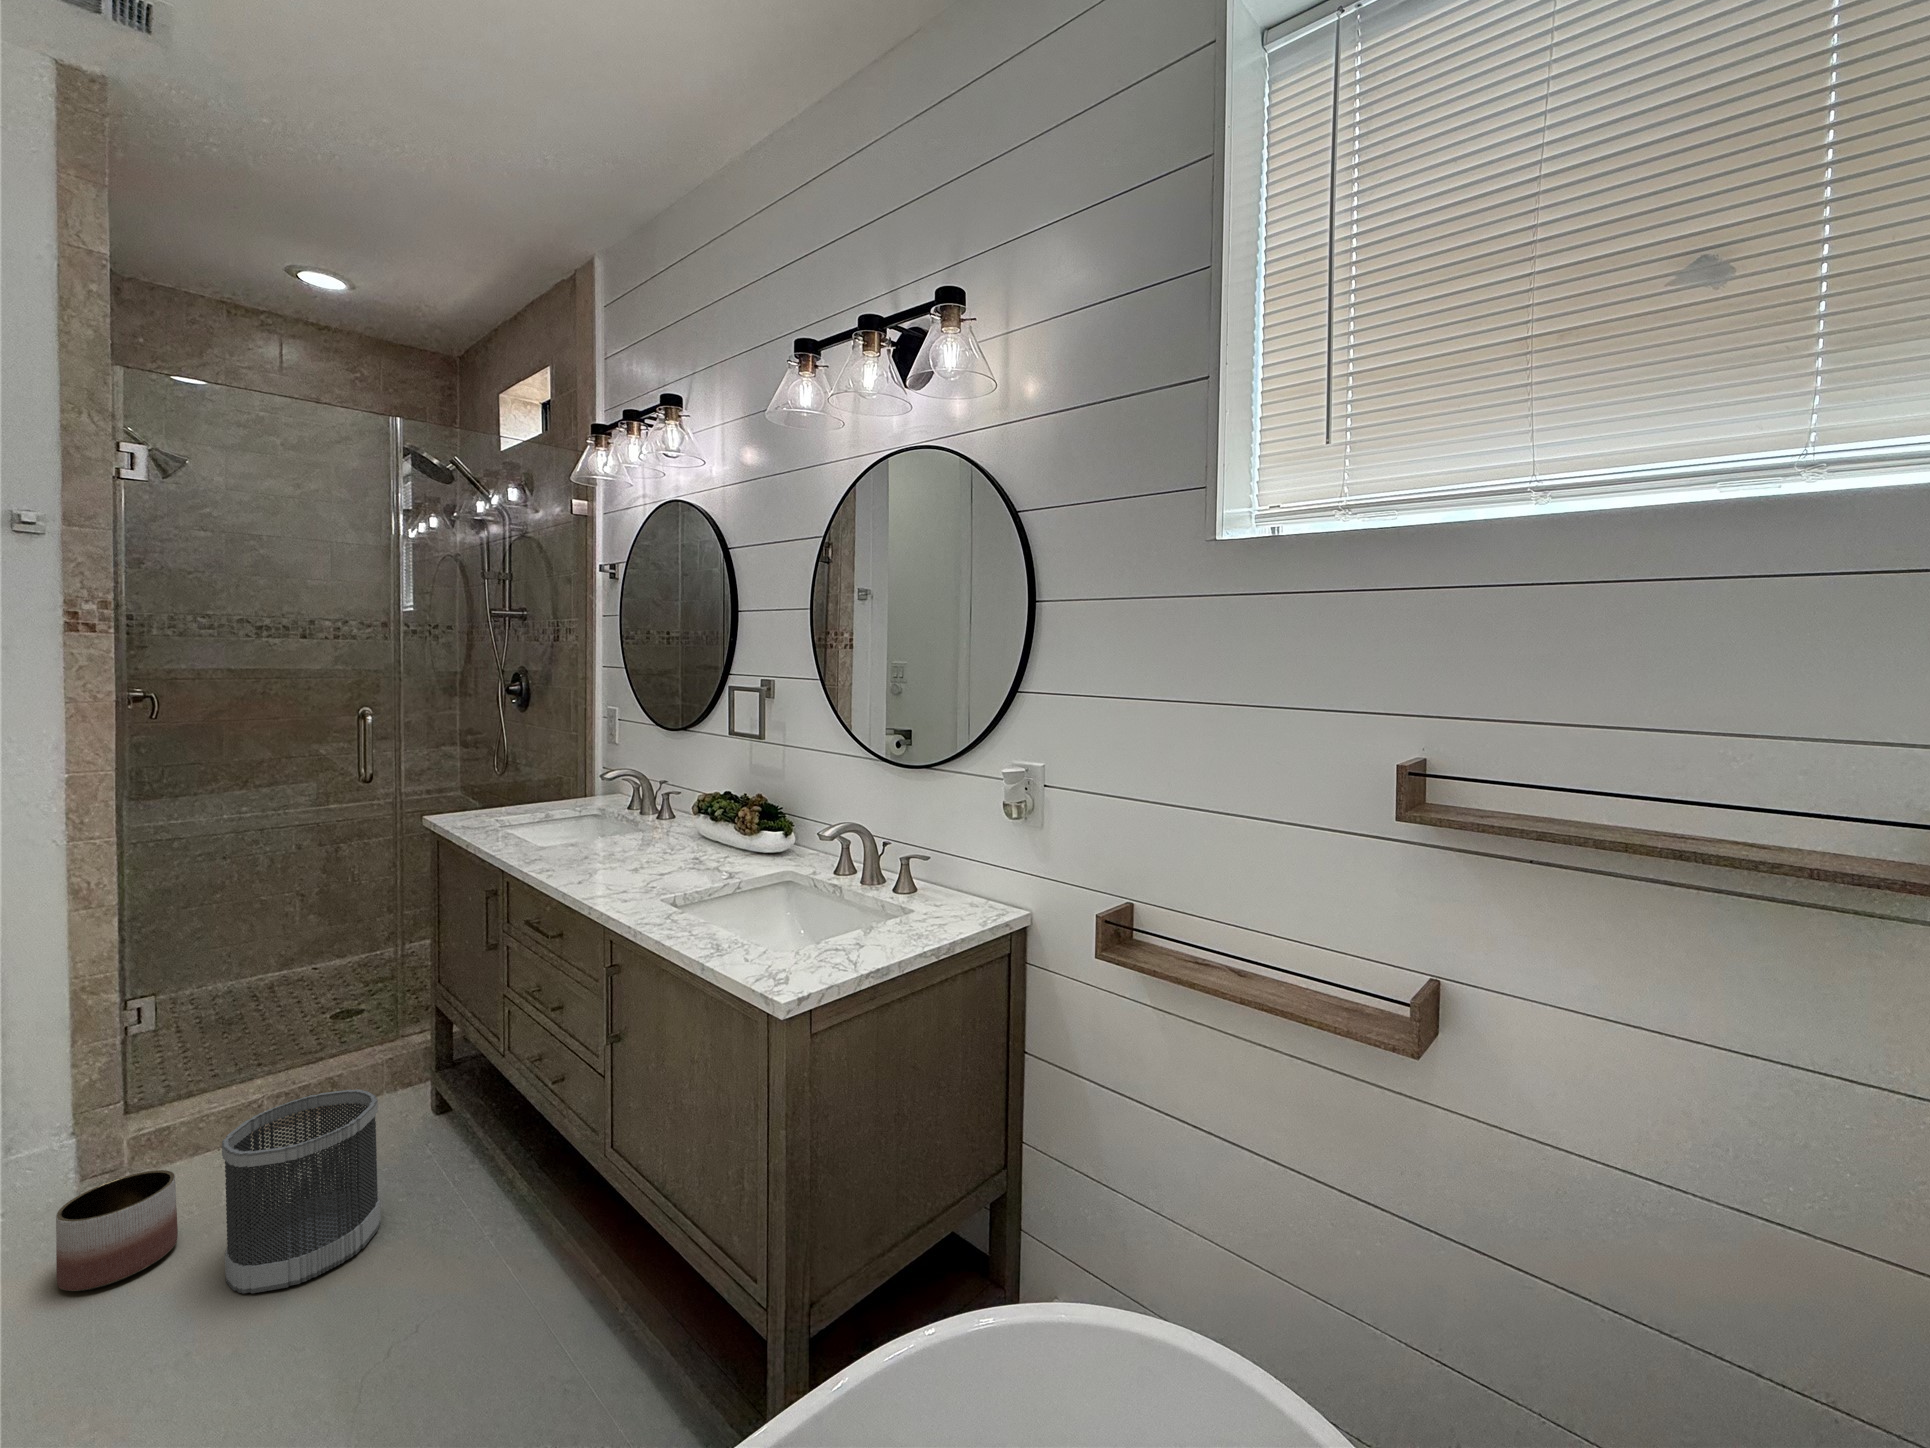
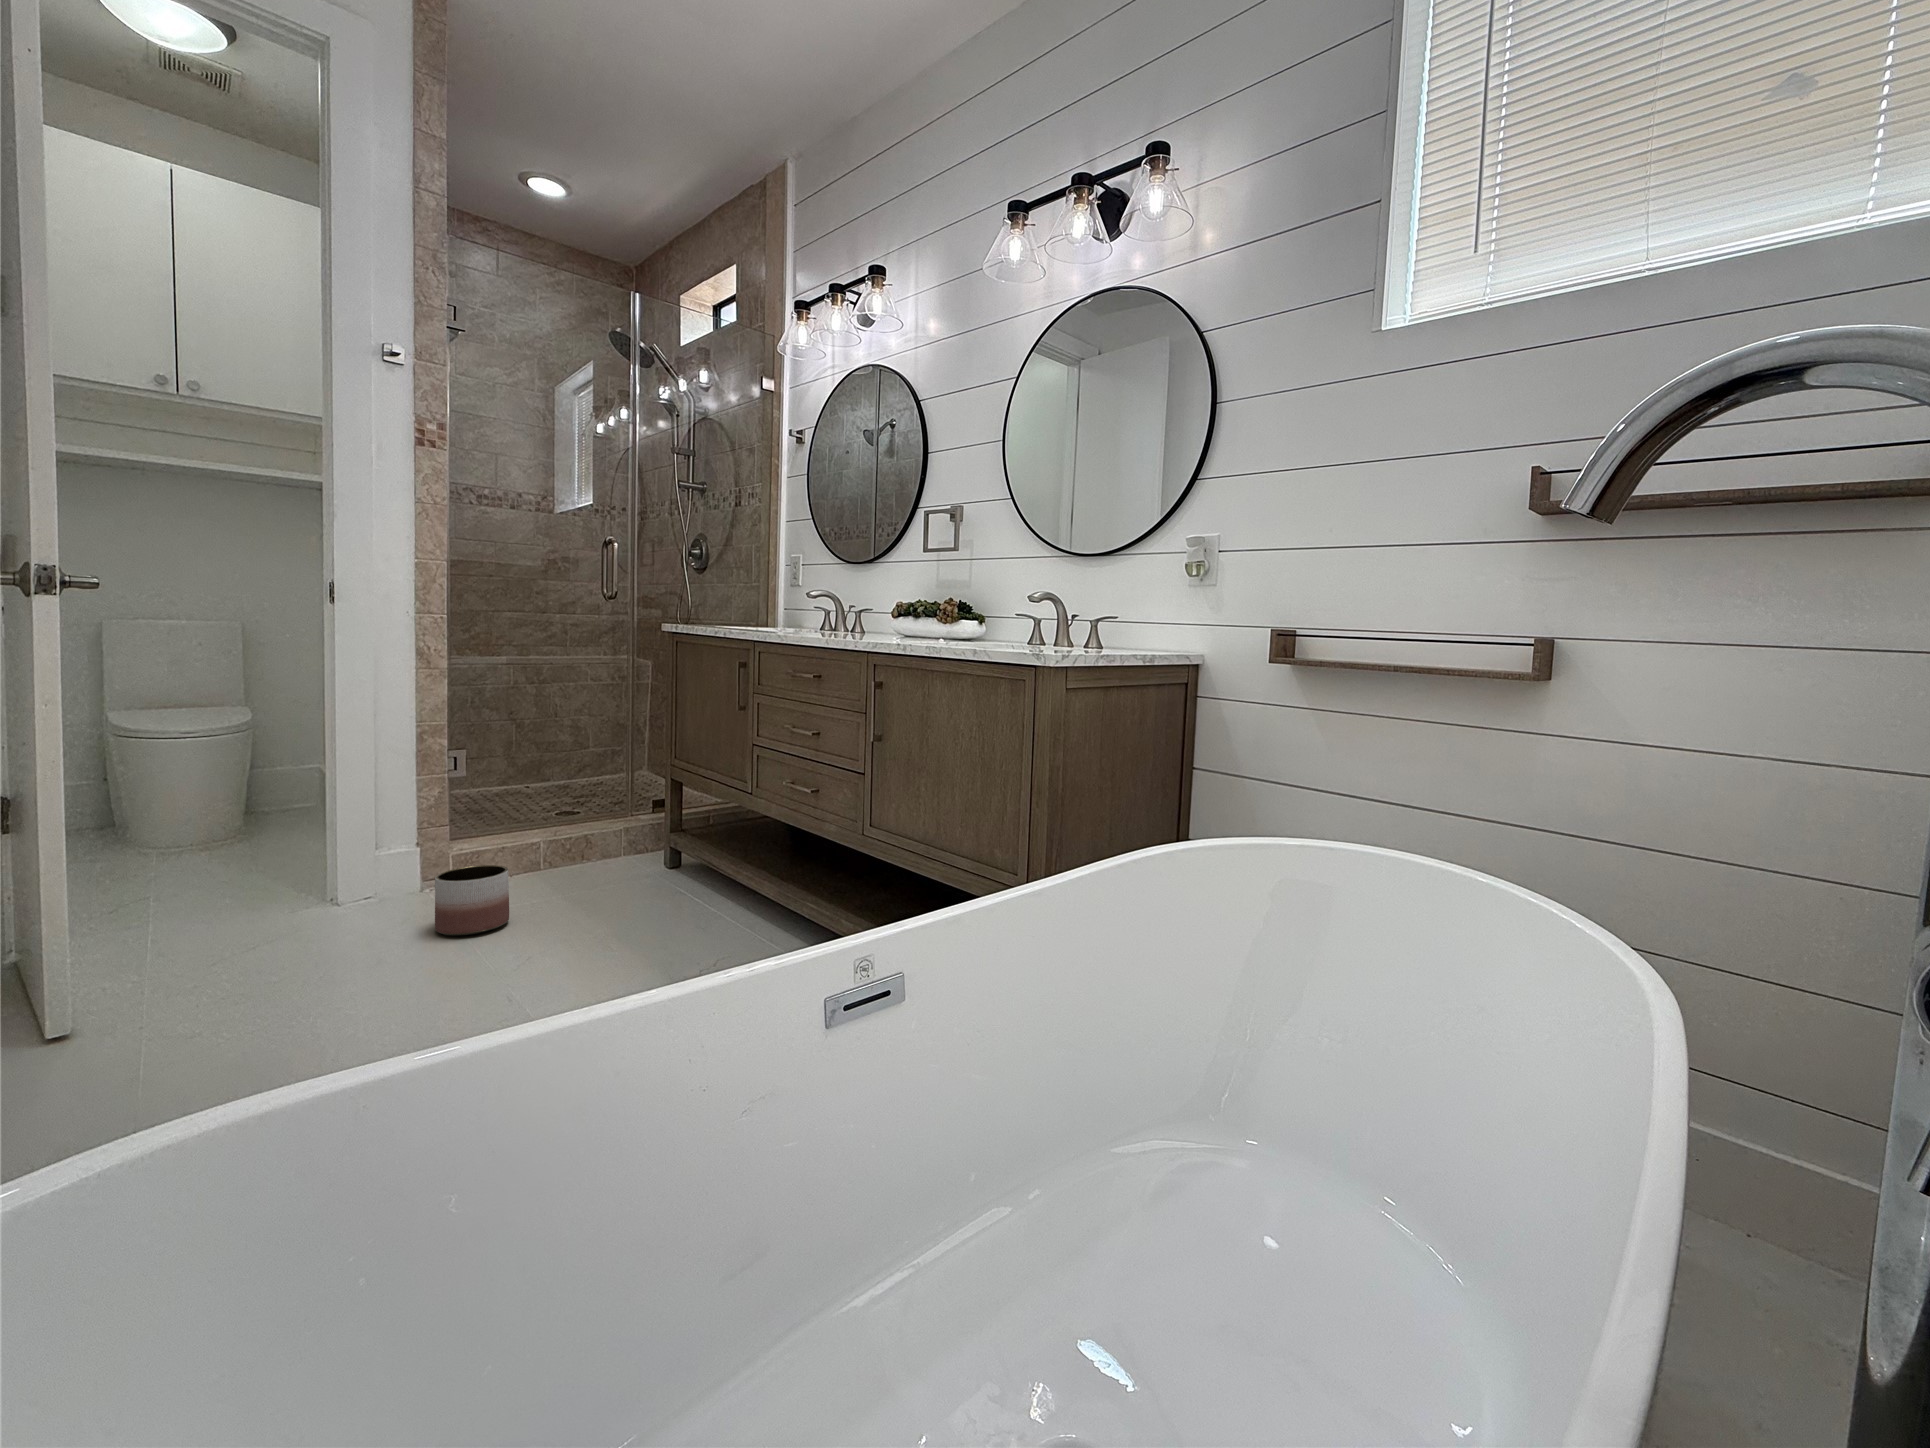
wastebasket: present [222,1089,381,1294] -> none [554,818,656,945]

